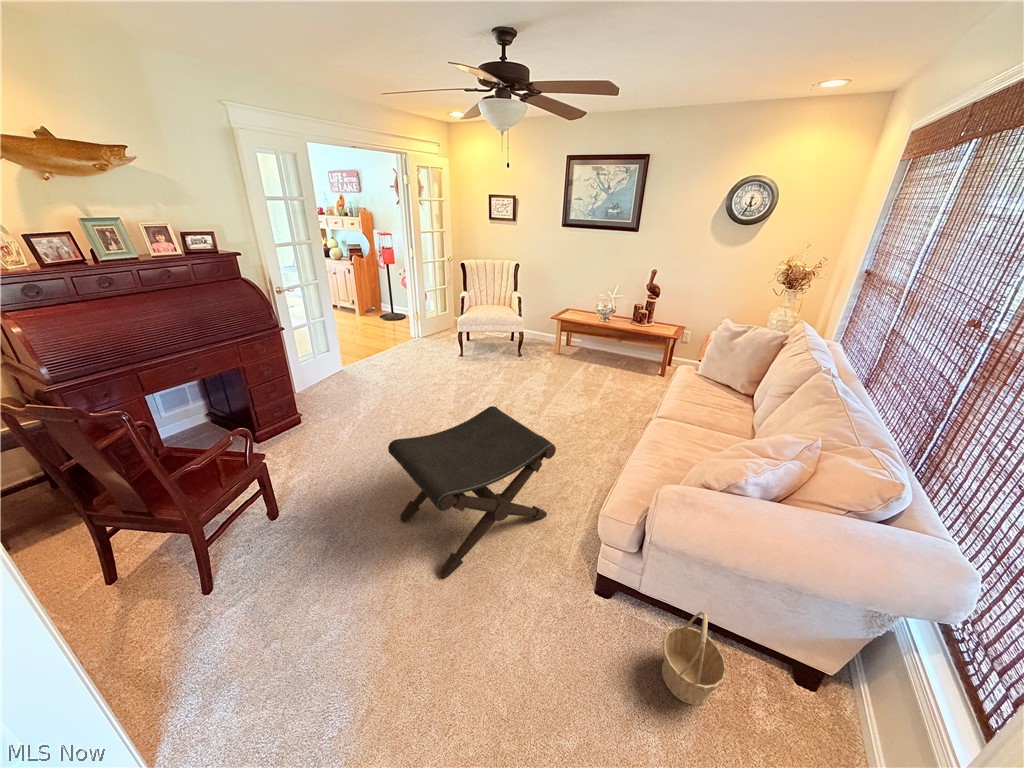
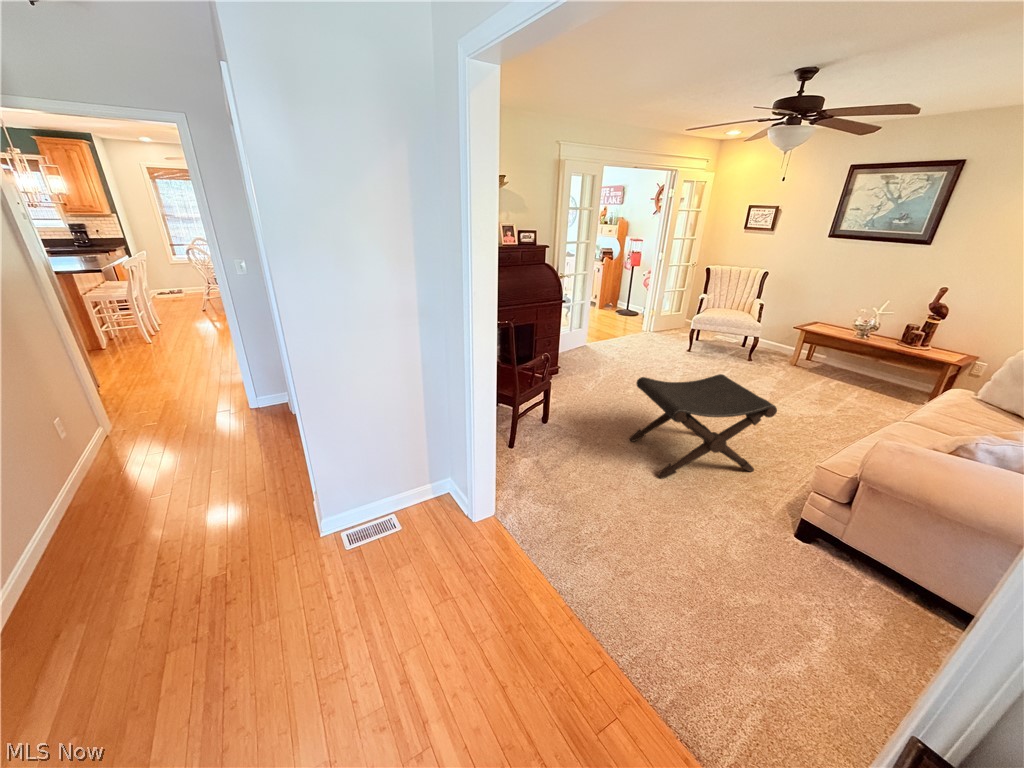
basket: present [662,611,727,705] -> none [842,542,912,616]

